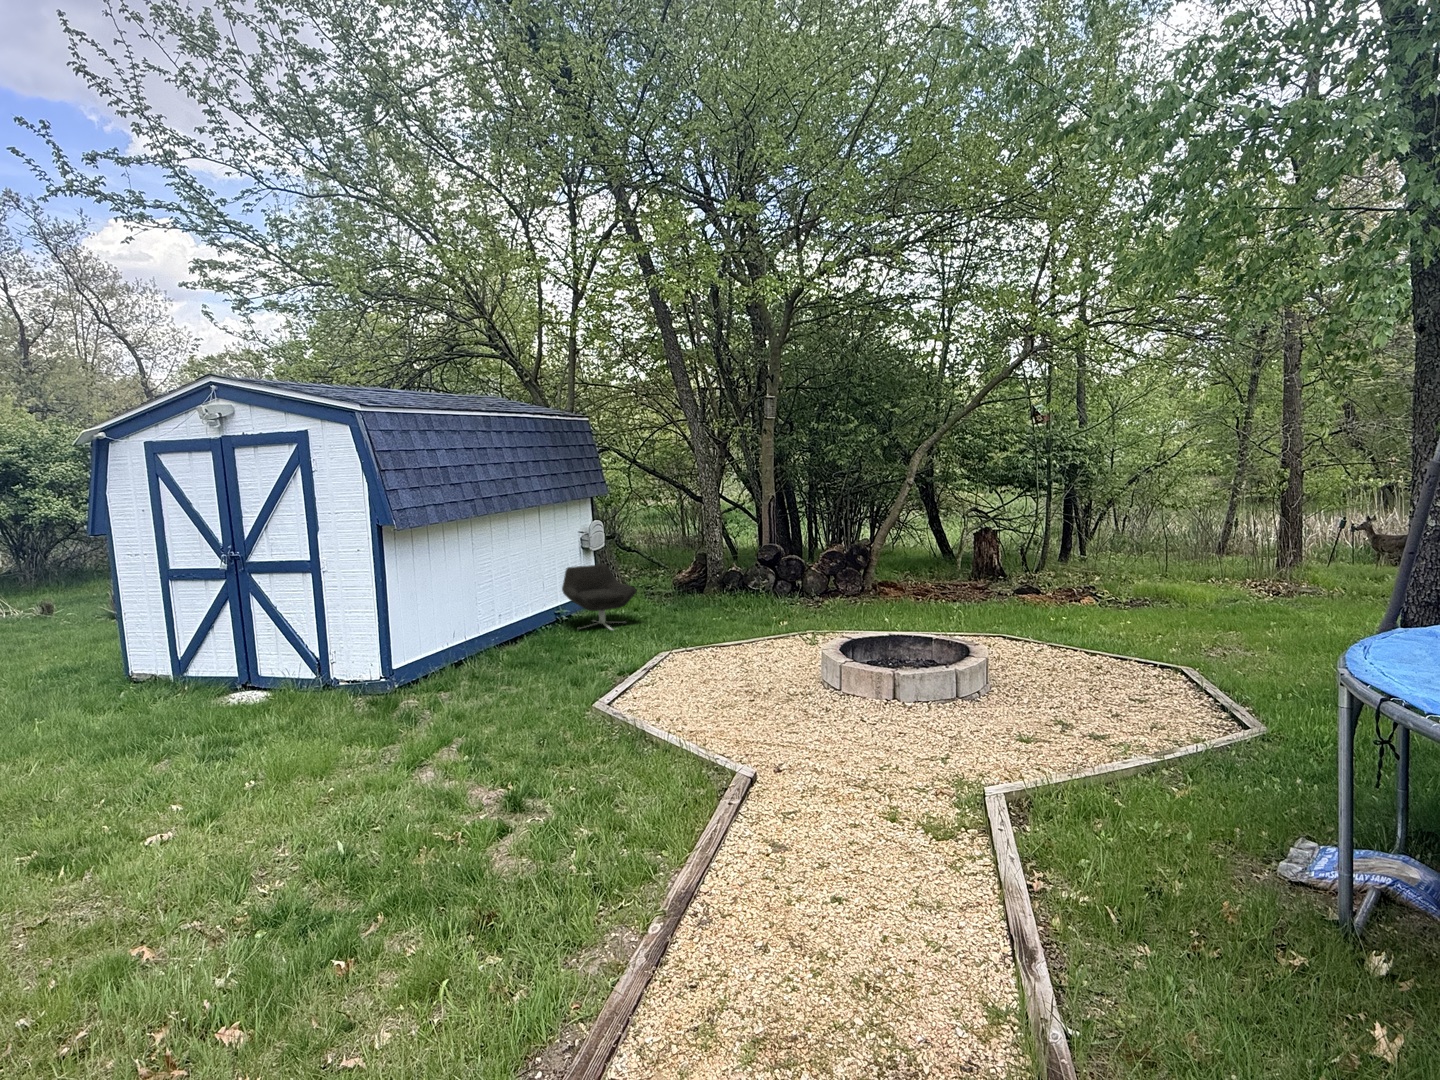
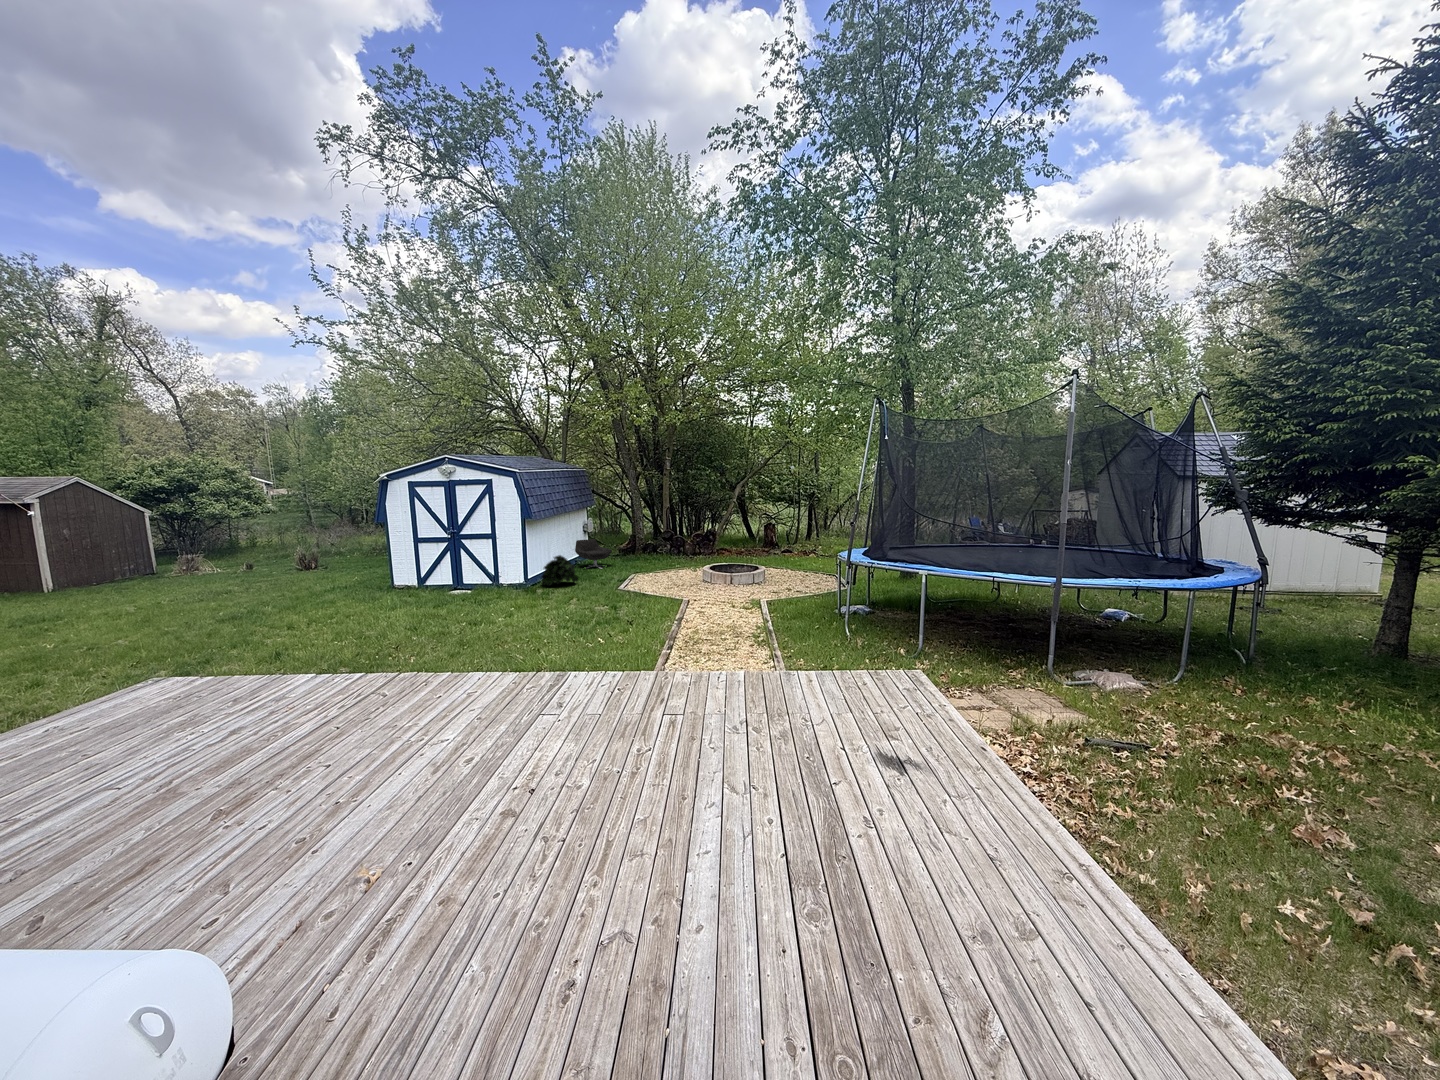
potted plant: none [434,609,522,688] -> present [541,555,578,586]

